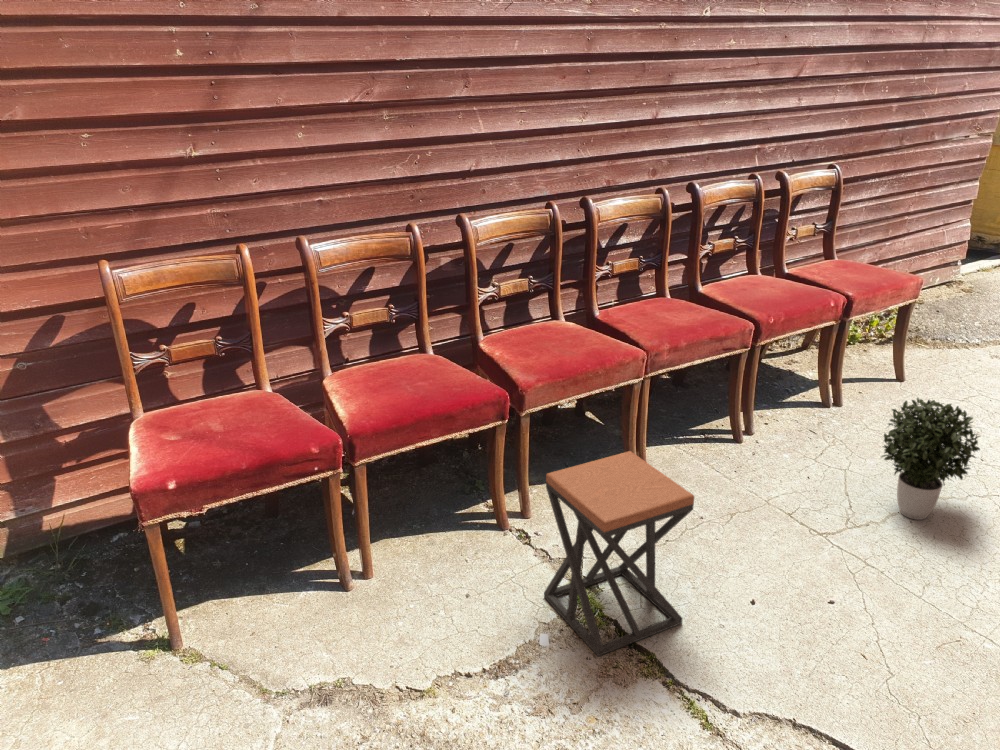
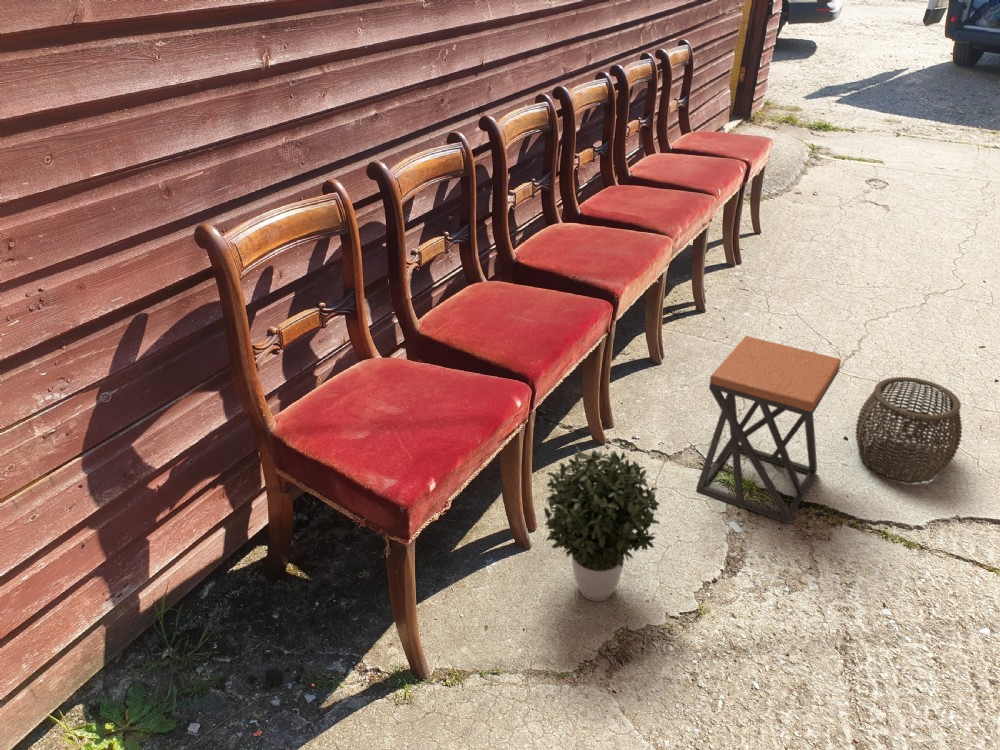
potted plant: present [882,398,980,520] -> present [544,450,659,601]
woven basket: none [738,542,856,673] -> present [855,377,962,483]

